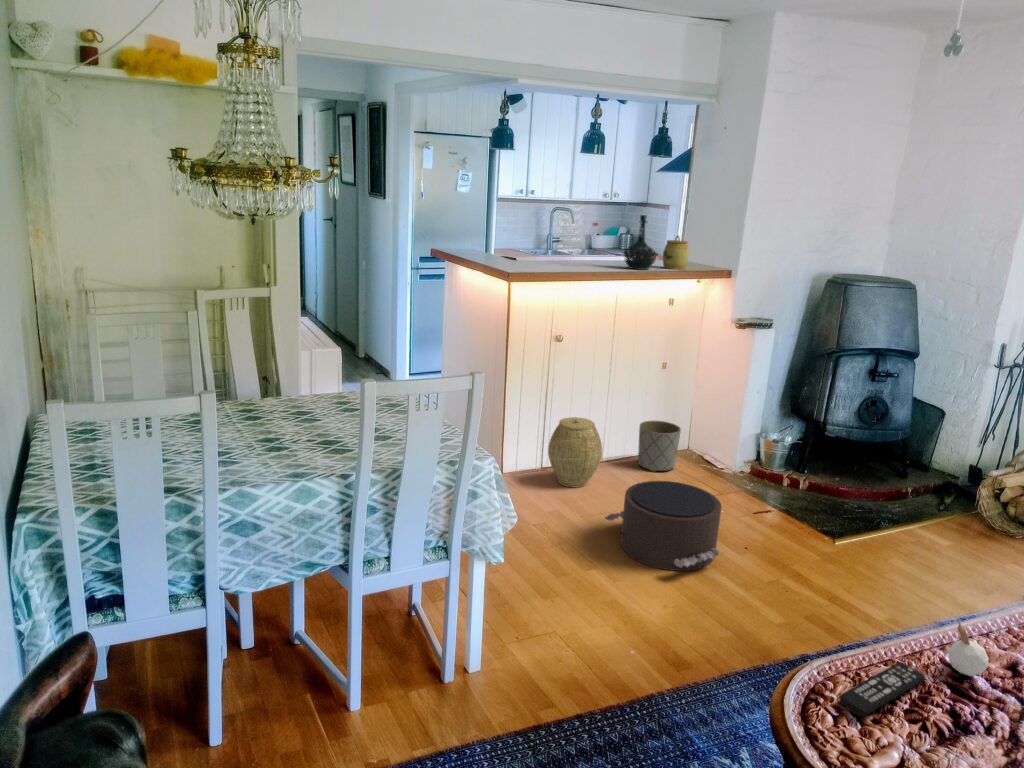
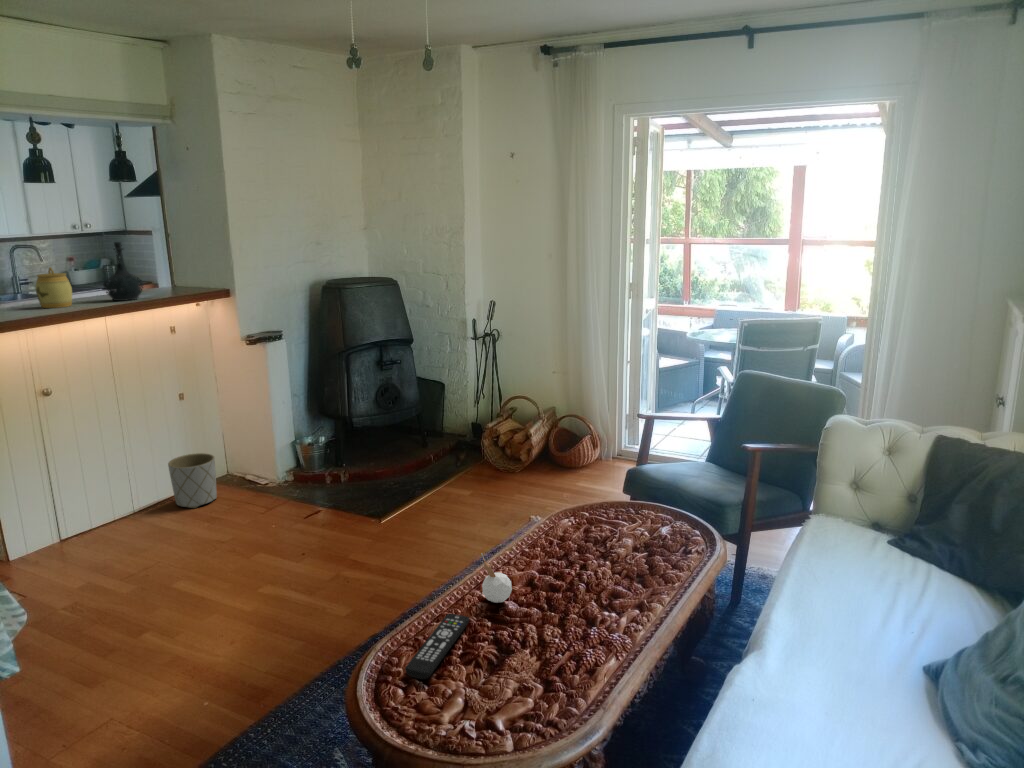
jar: present [663,235,689,269] -> present [36,267,72,308]
woven basket: present [548,417,602,488] -> none [59,474,130,554]
pouf: present [605,481,723,571] -> none [145,511,281,608]

